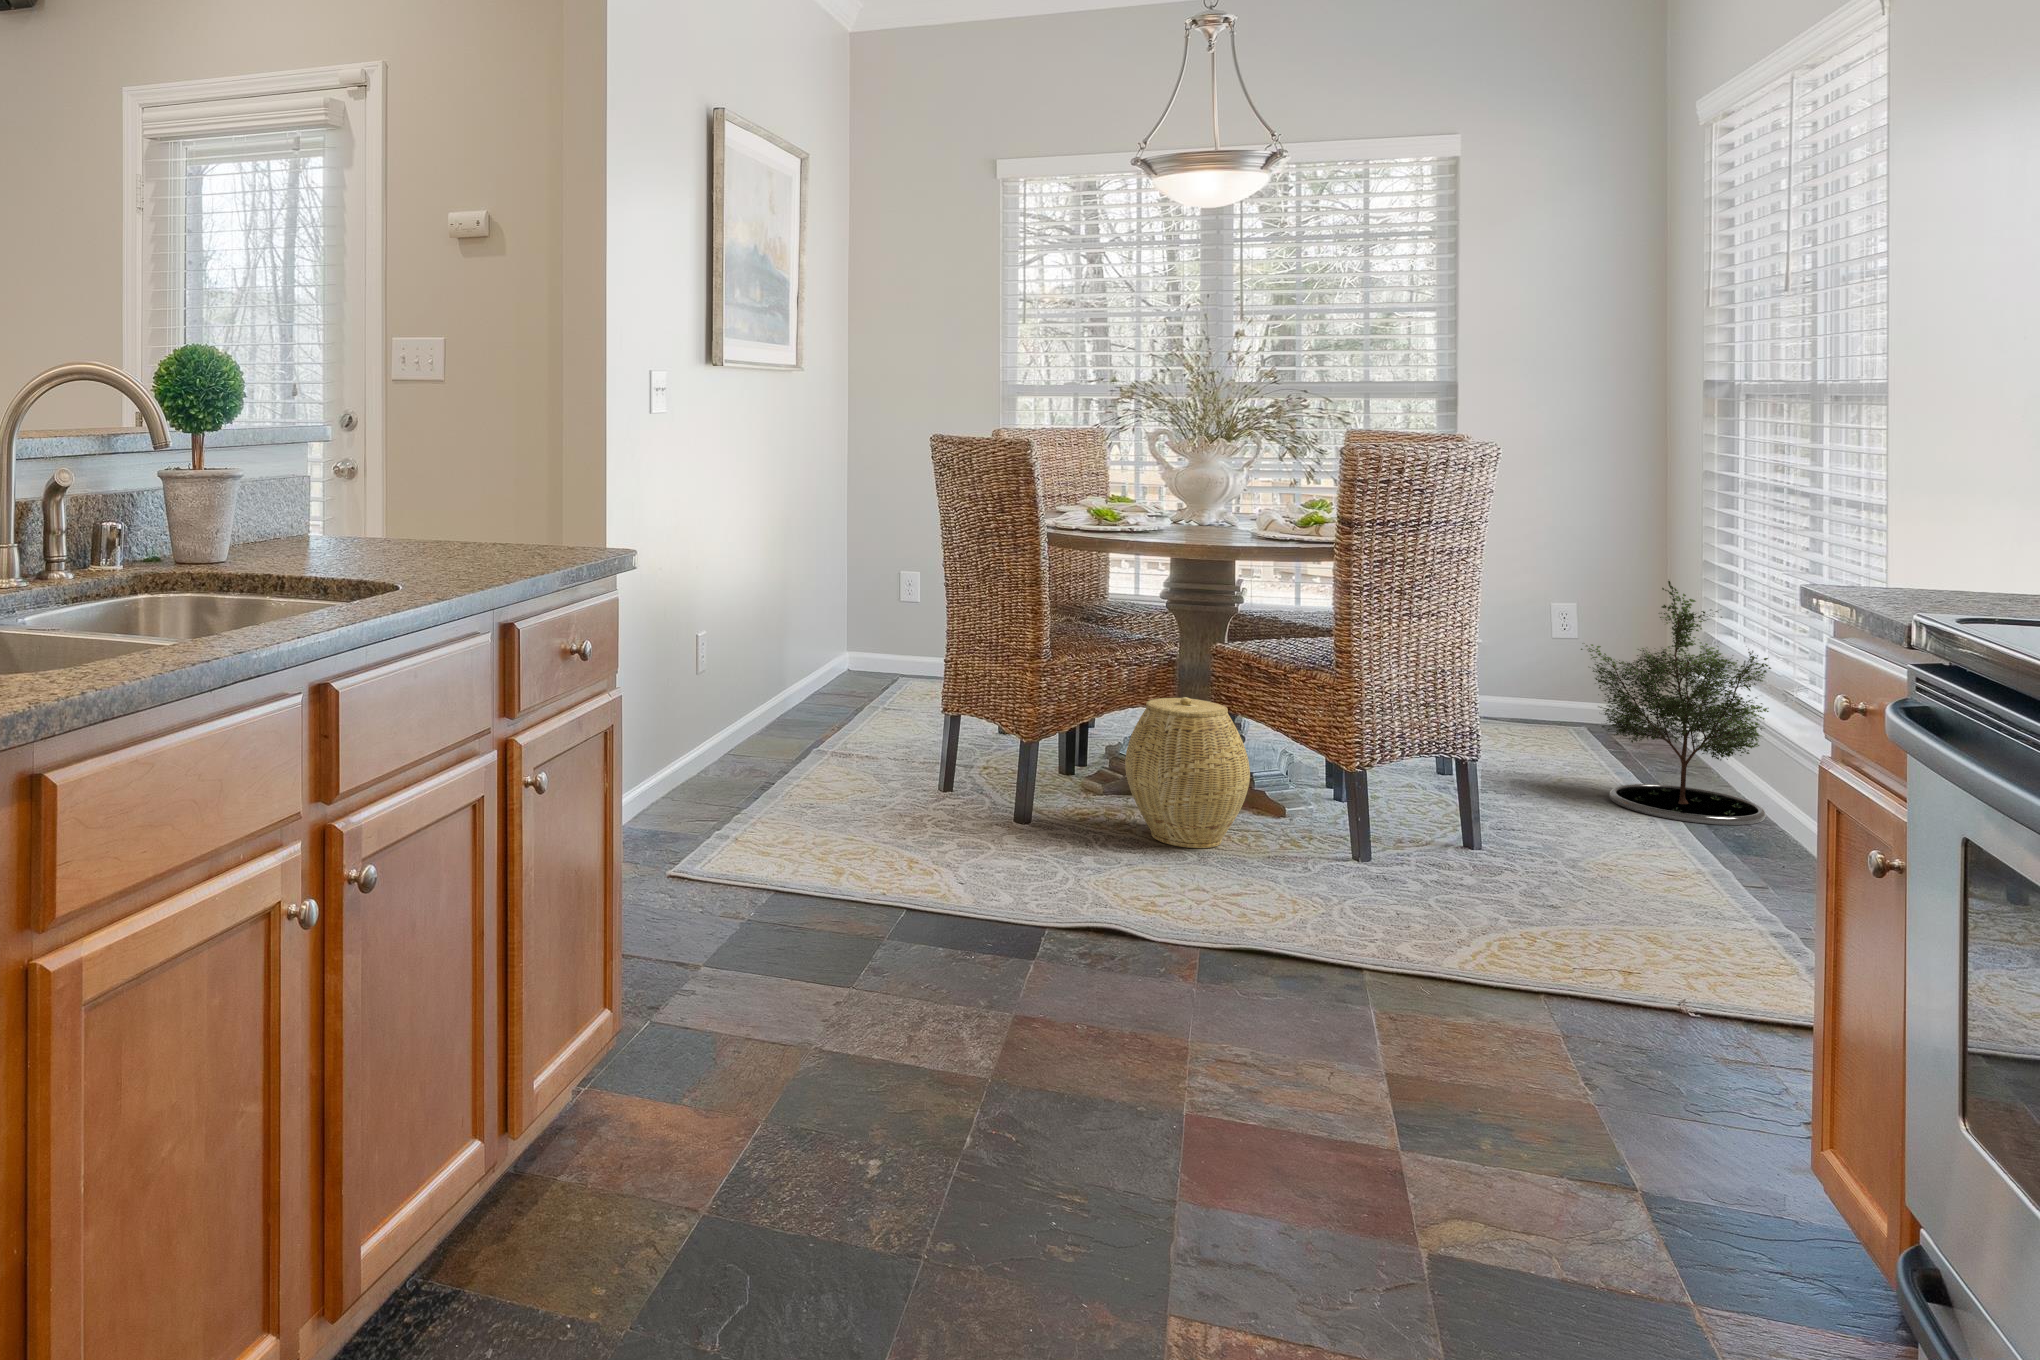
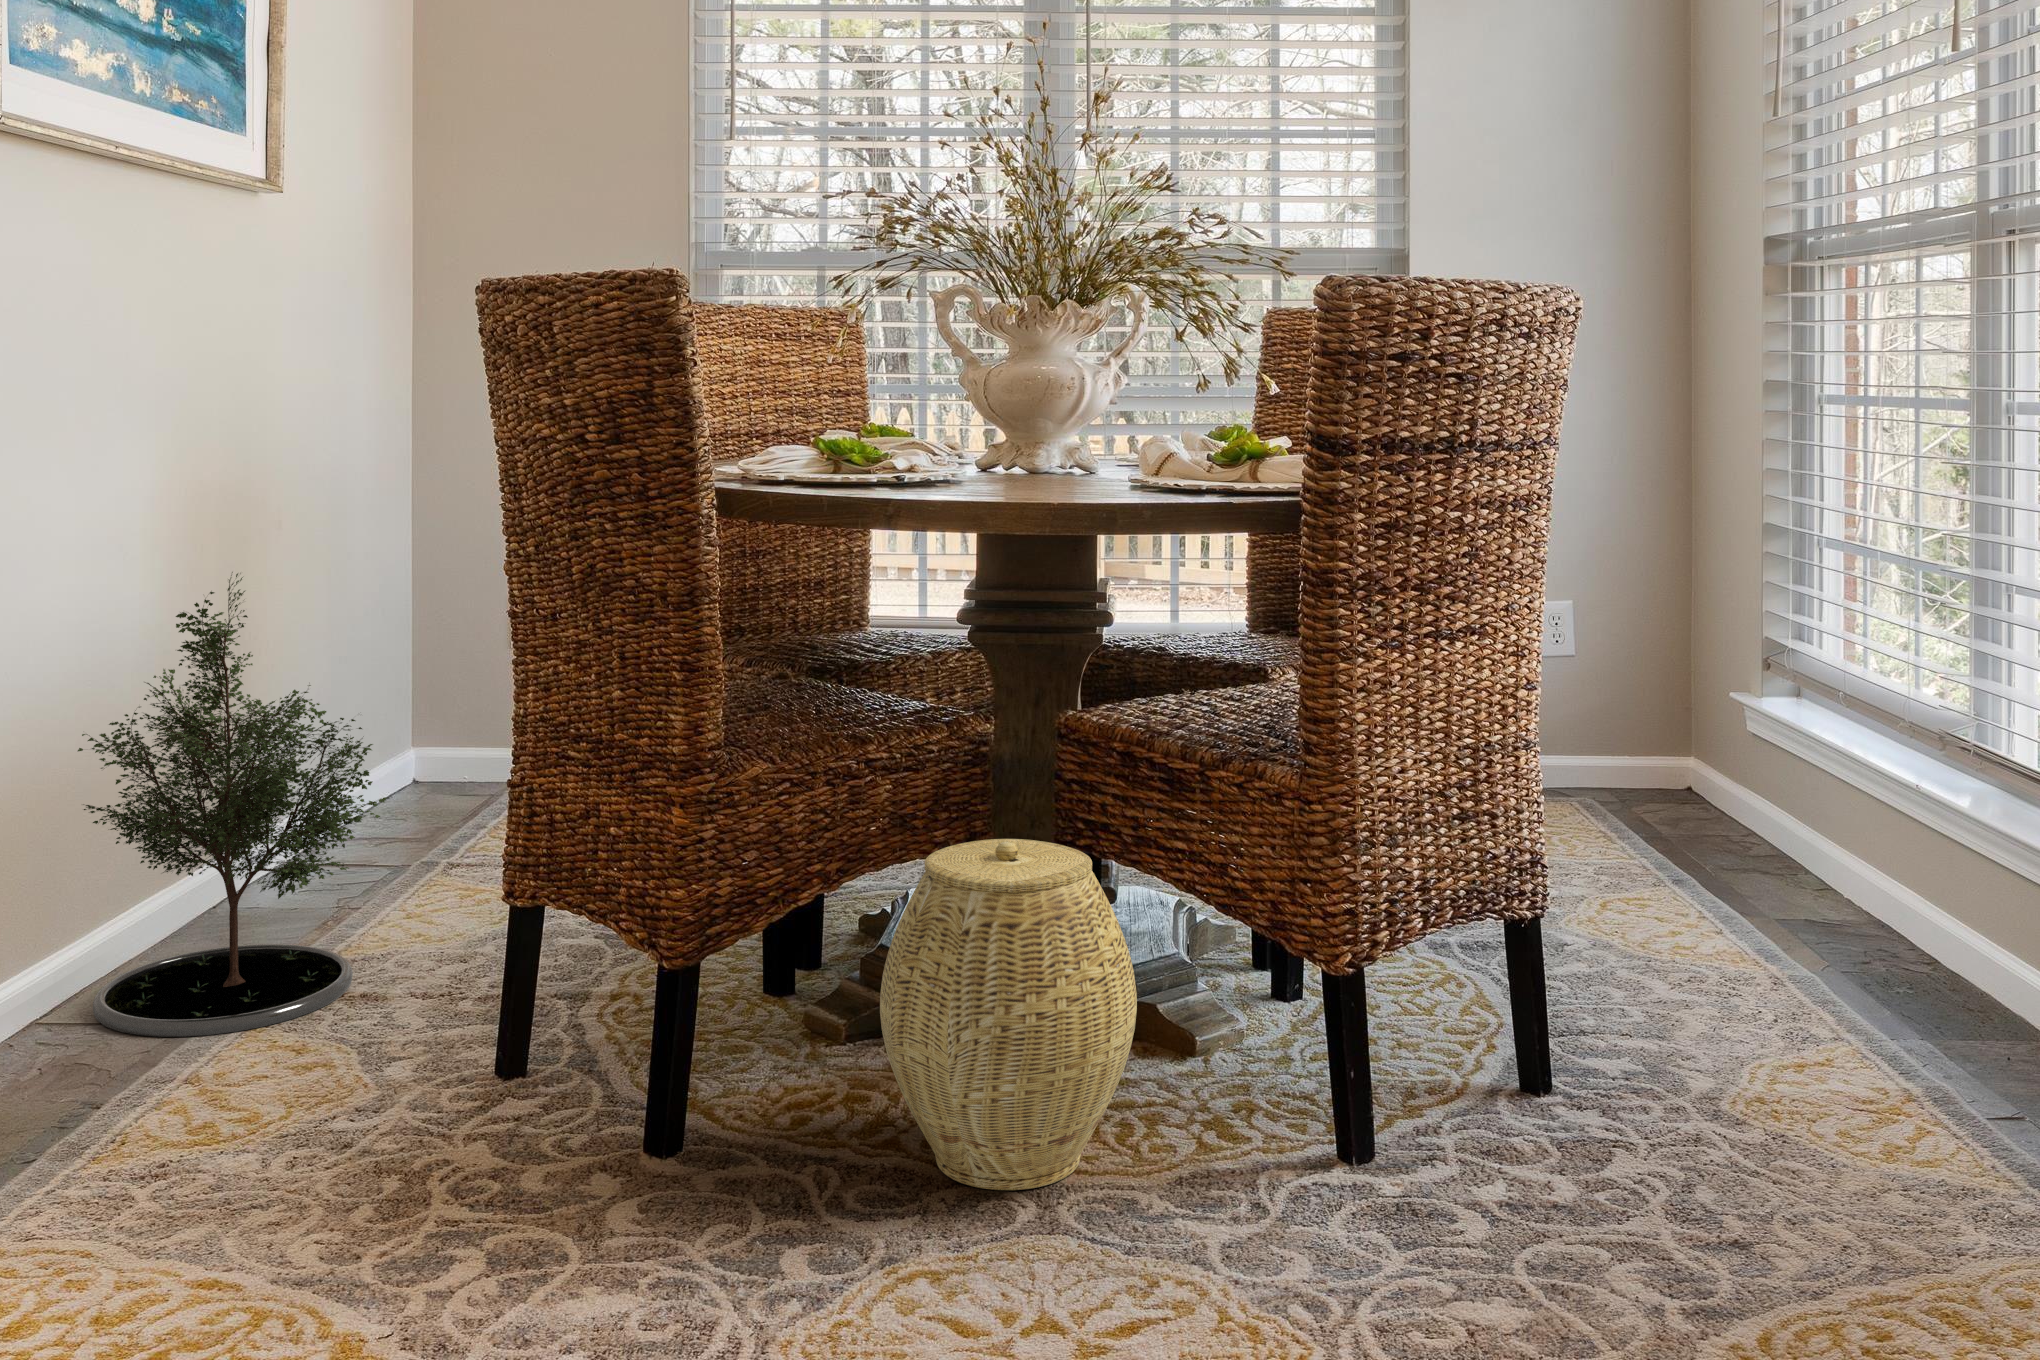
potted tree: present [1581,581,1771,825] -> present [78,572,387,1037]

